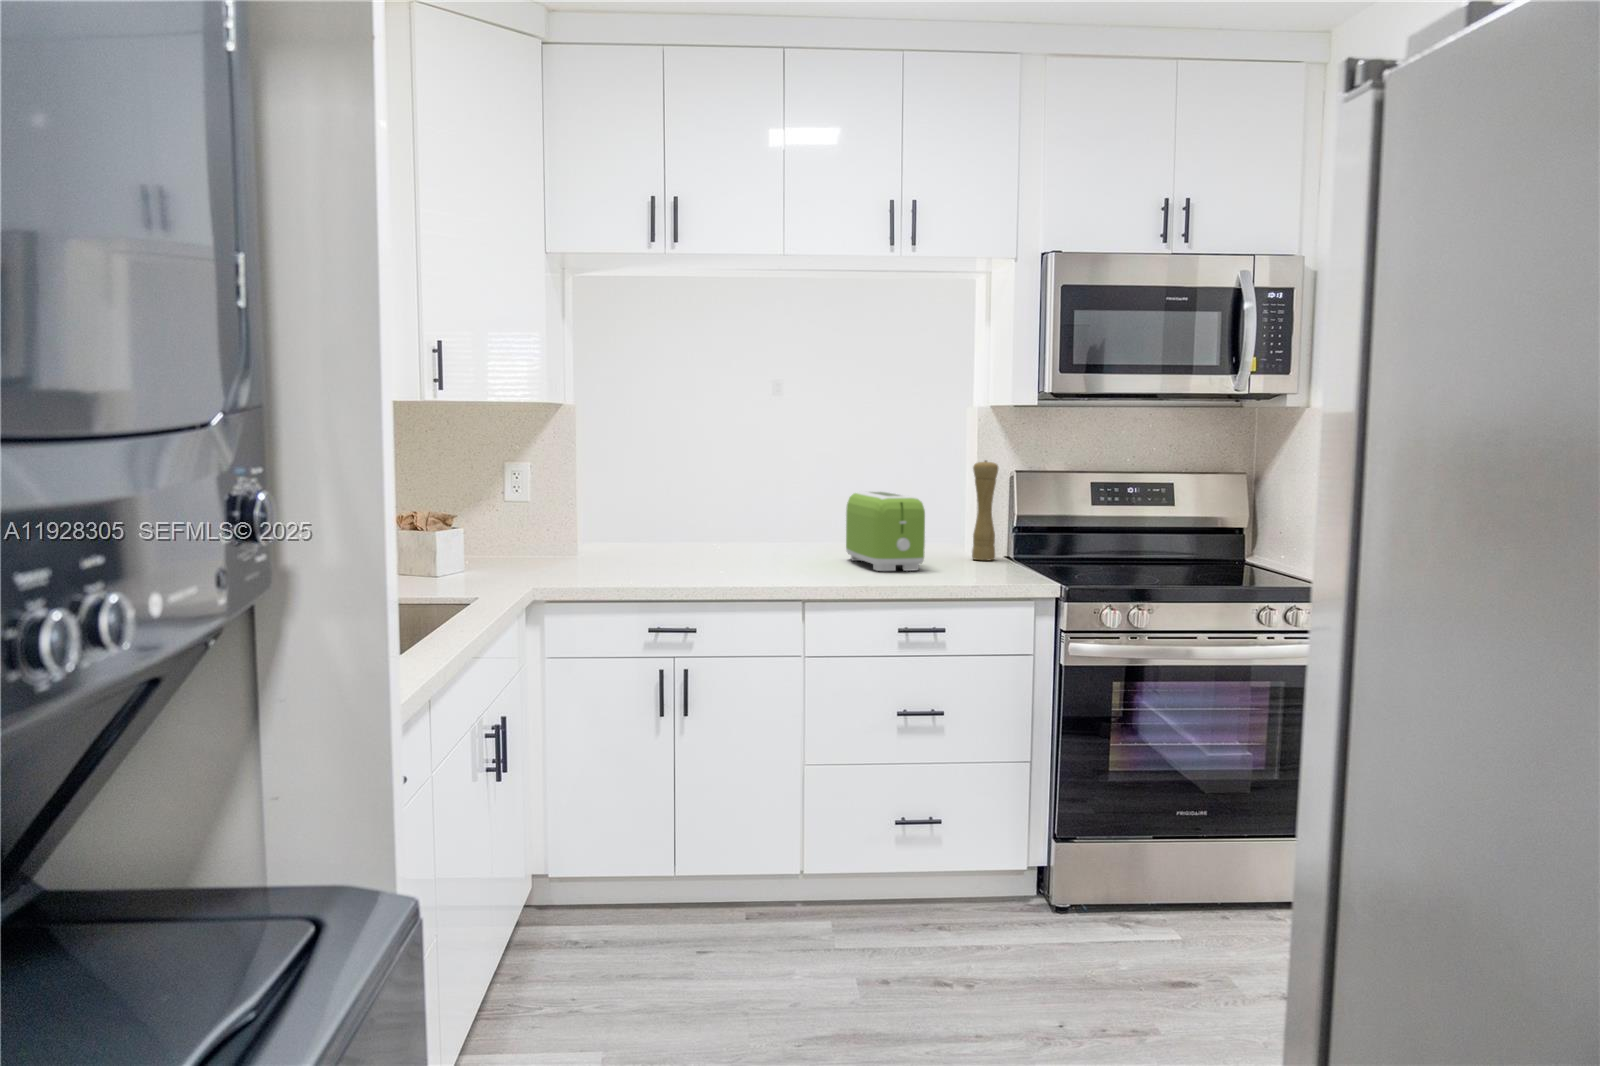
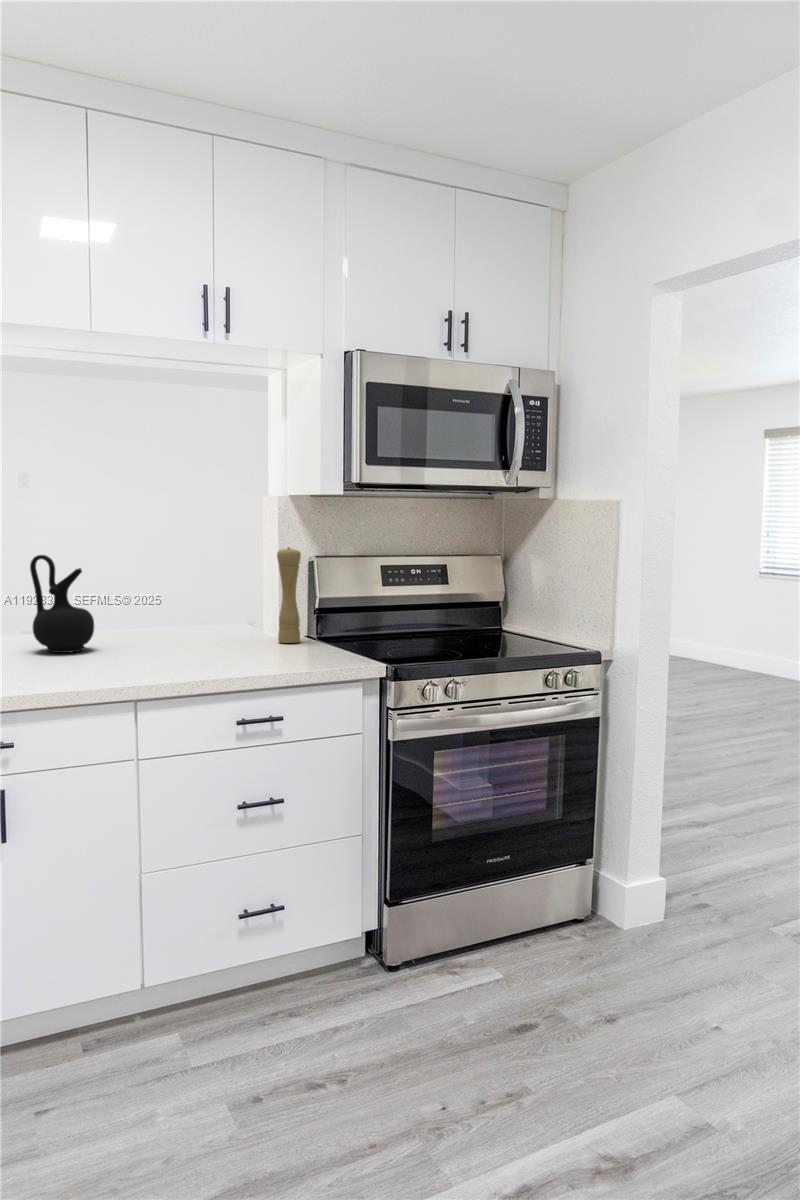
ceramic jug: none [738,464,792,556] -> present [30,555,94,653]
toaster: present [846,492,925,571] -> none [155,580,245,662]

